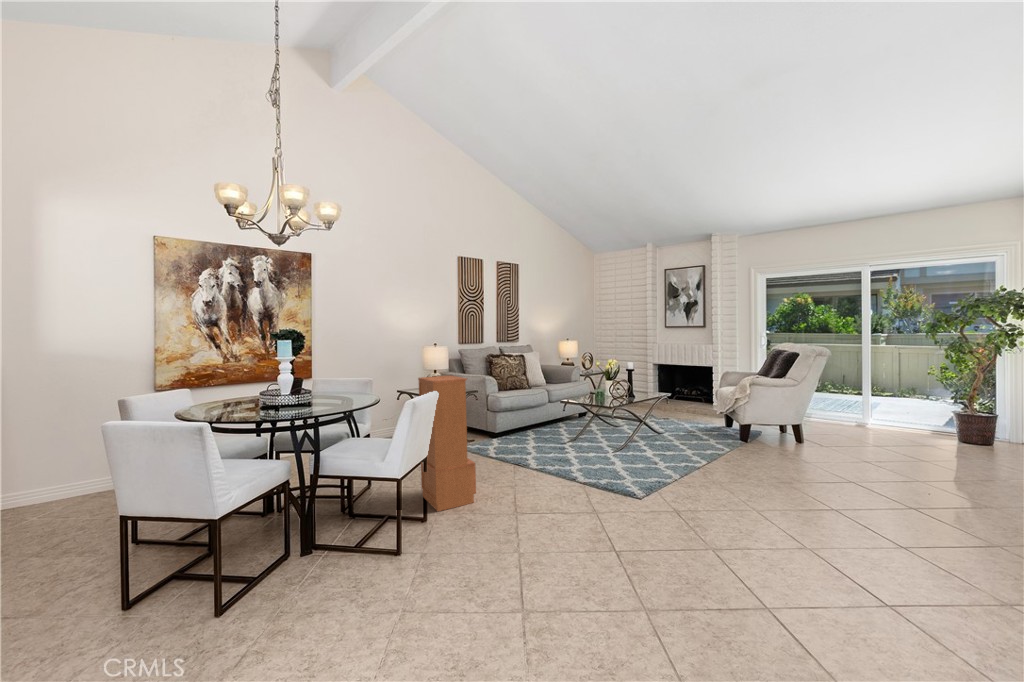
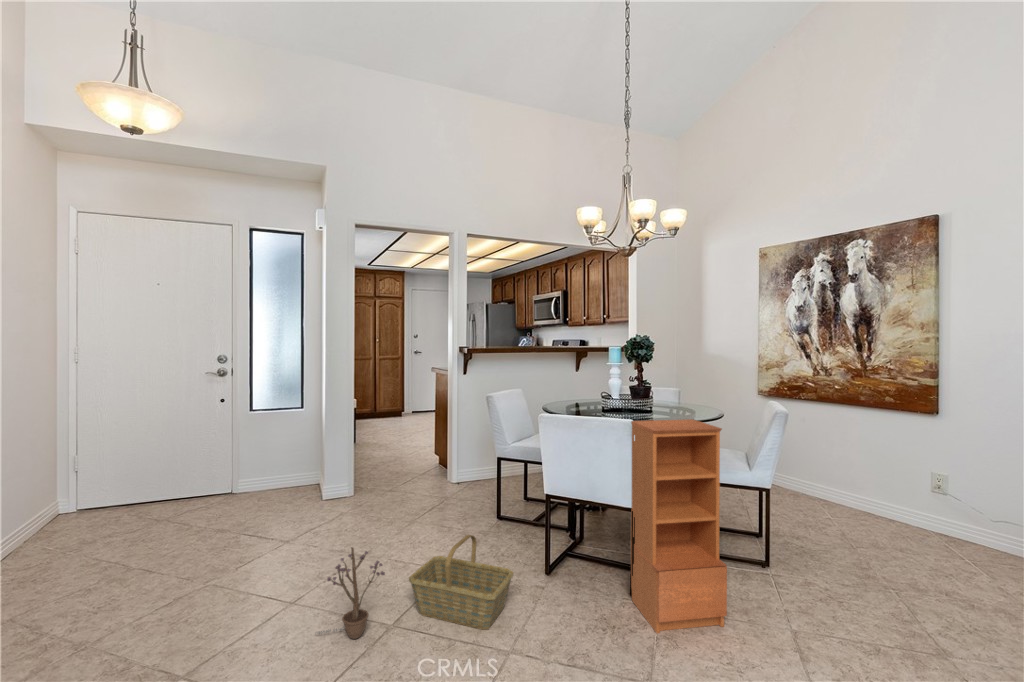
basket: none [456,504,516,594] -> present [409,535,513,630]
decorative plant: none [545,521,591,635] -> present [318,547,385,639]

